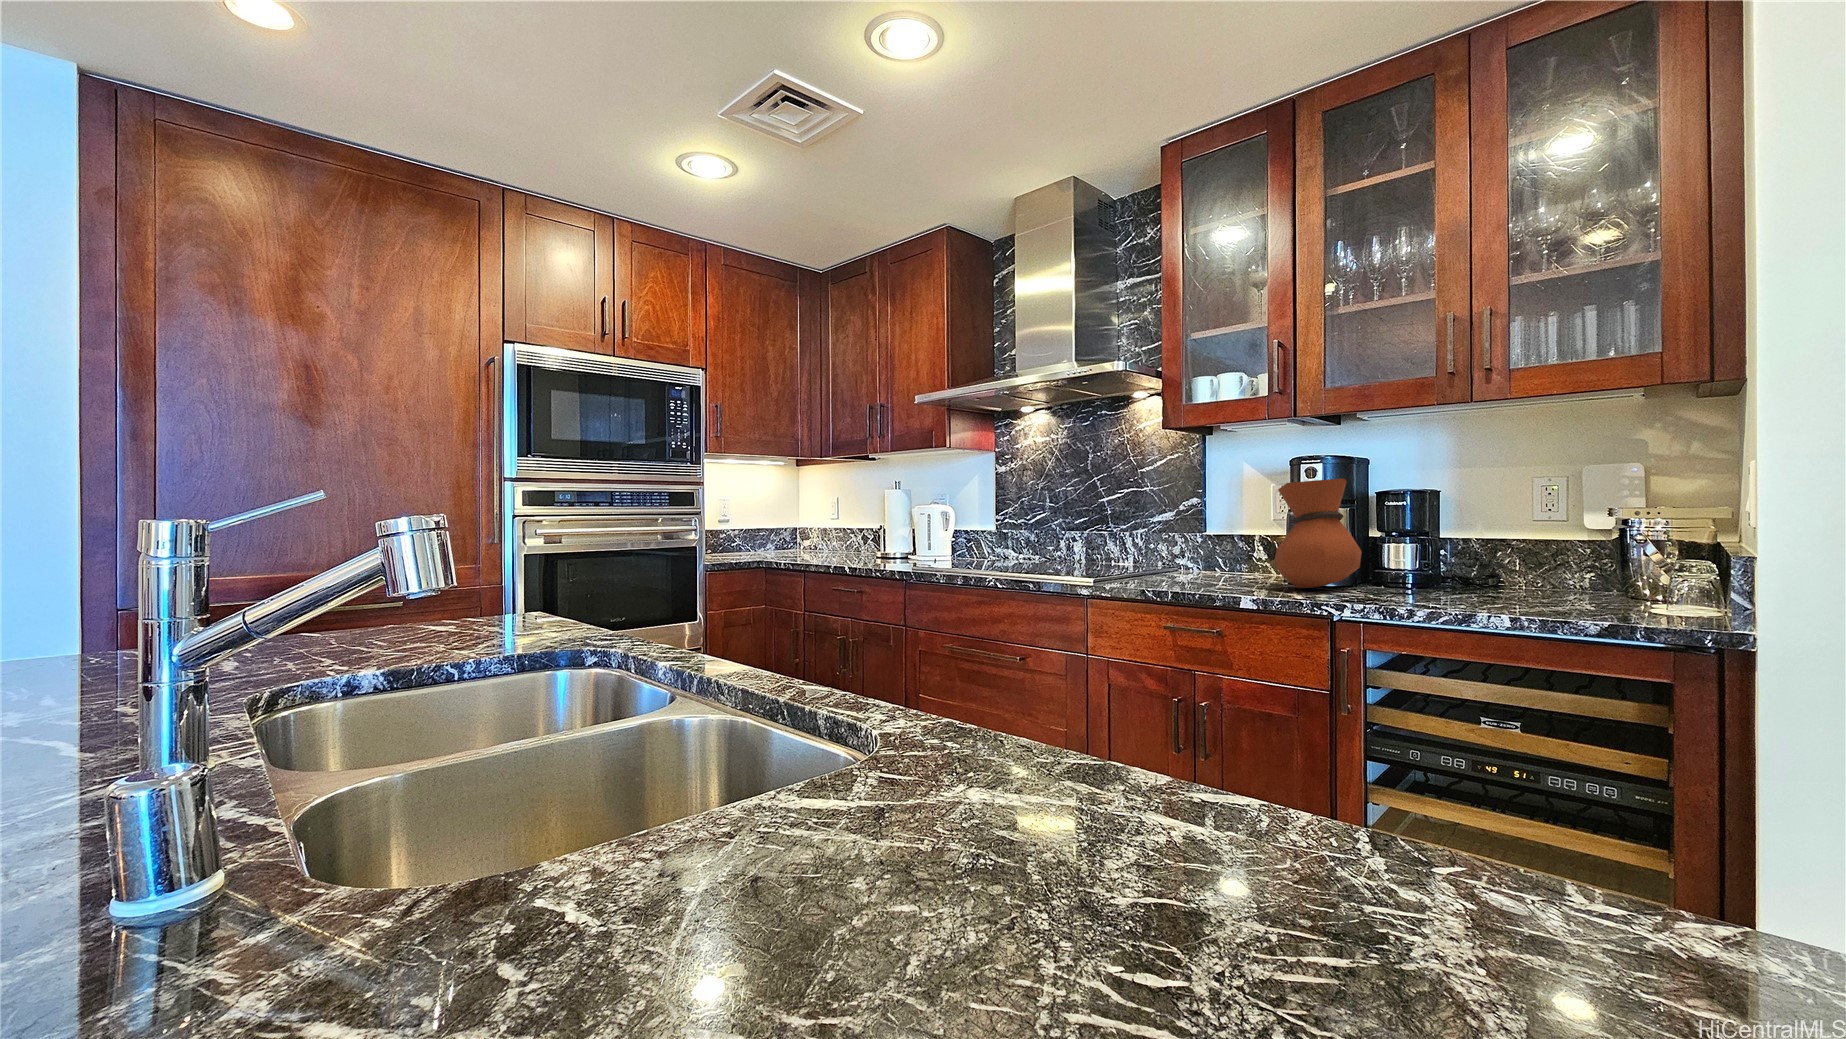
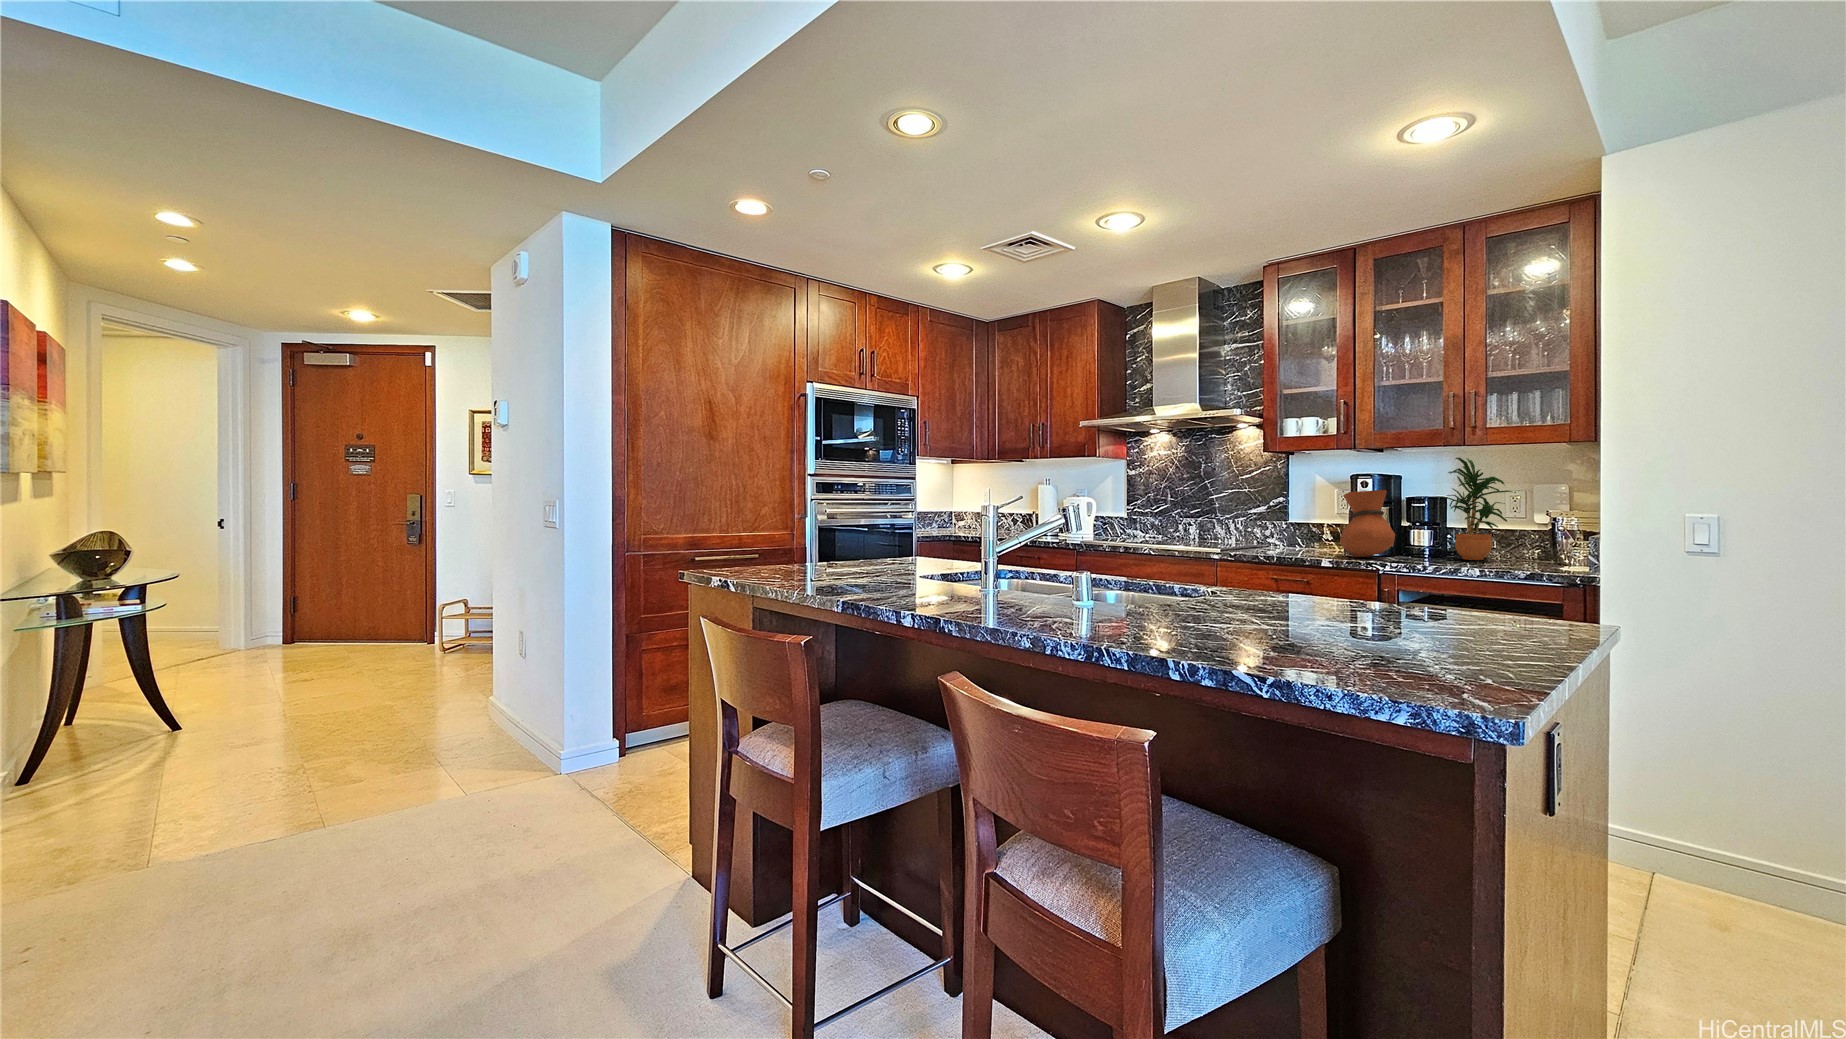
potted plant: none [1436,421,1561,593] -> present [1443,457,1511,560]

